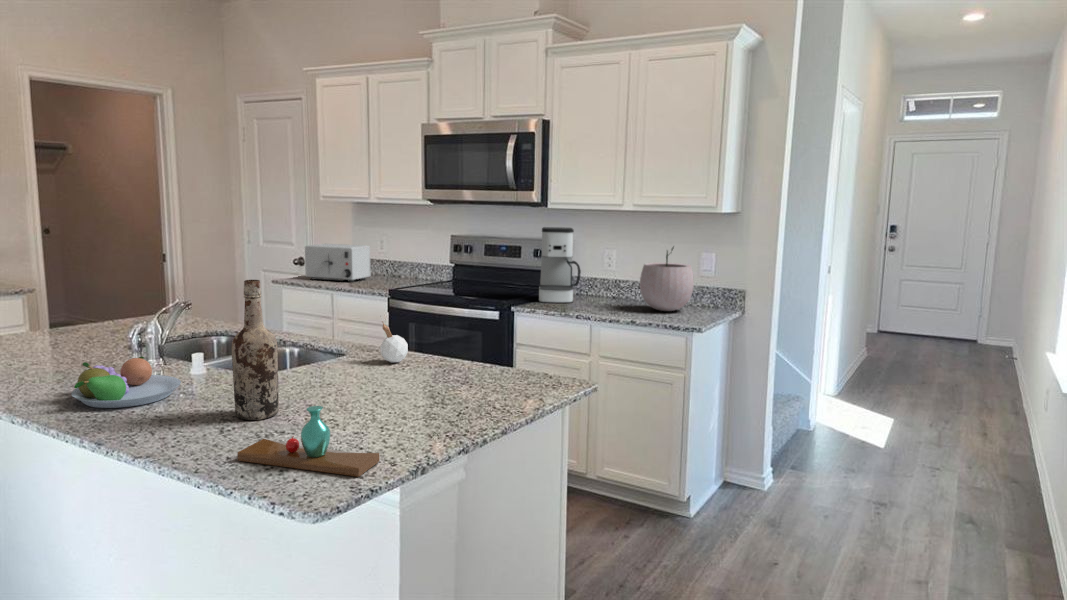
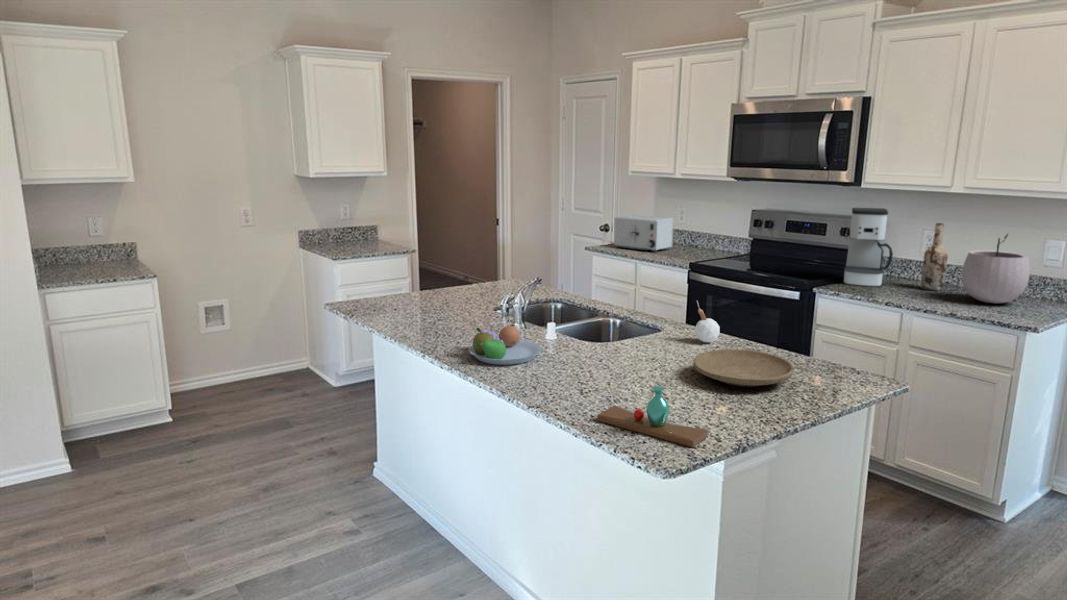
wine bottle: present [232,280,279,420] -> present [921,223,948,291]
plate: none [372,364,484,403] -> present [693,349,794,387]

